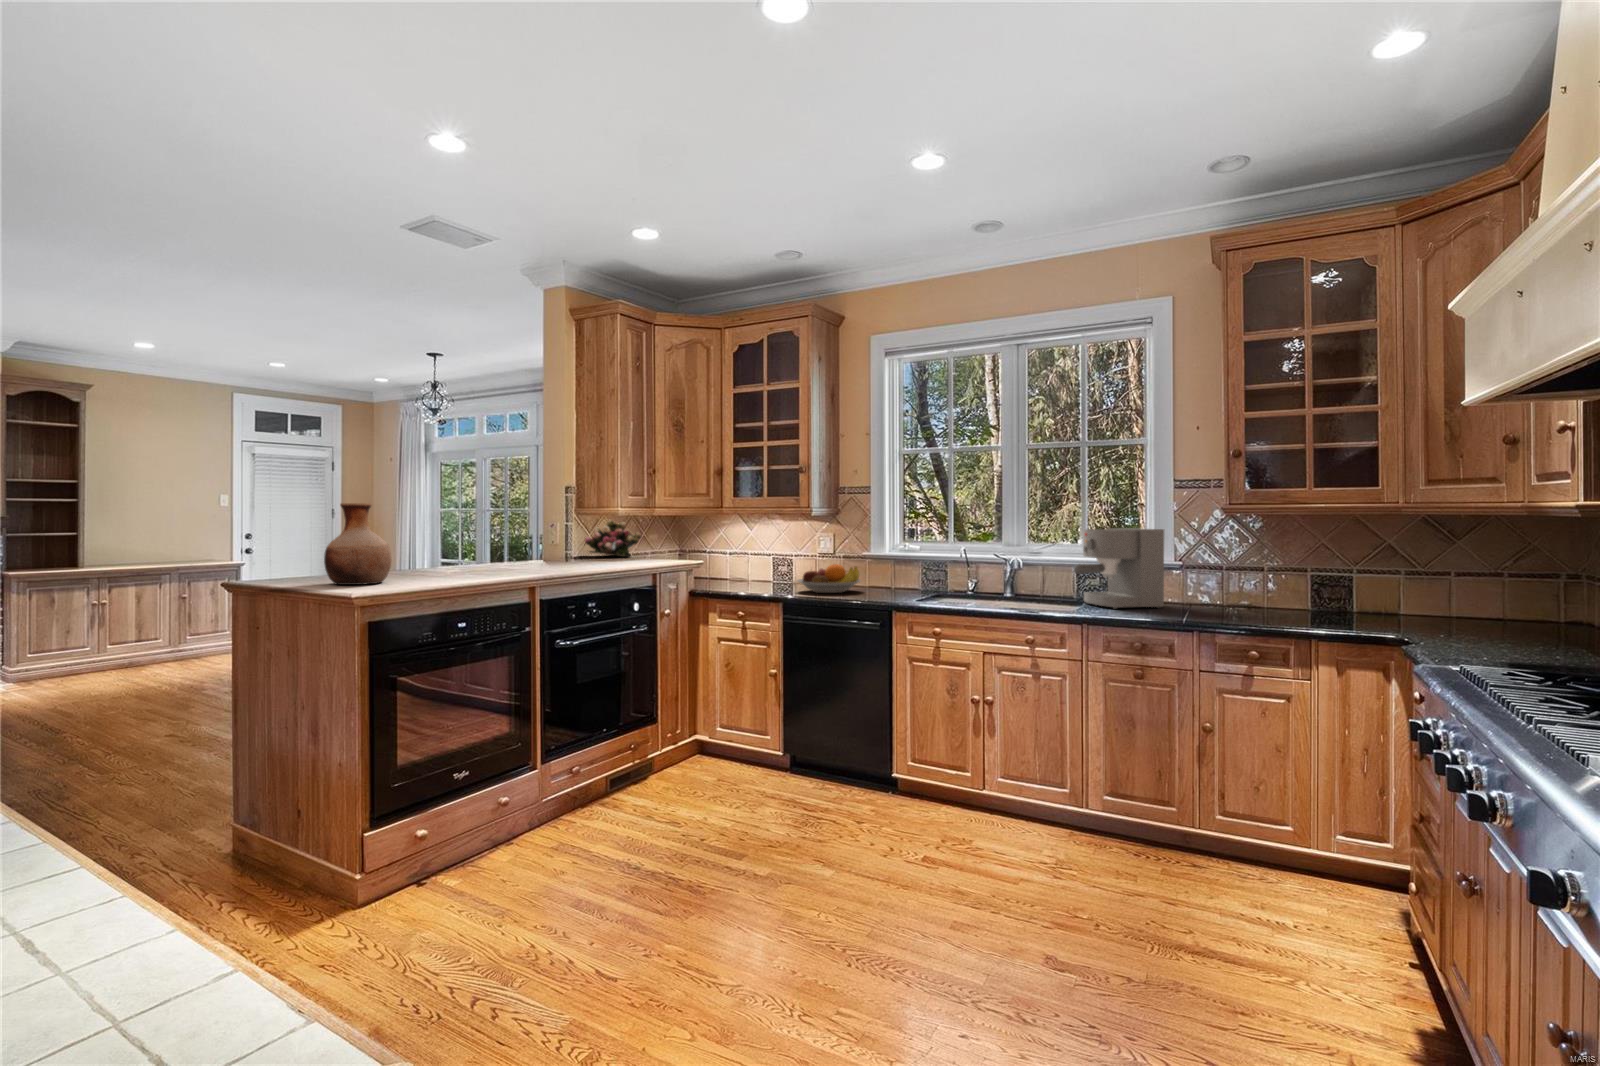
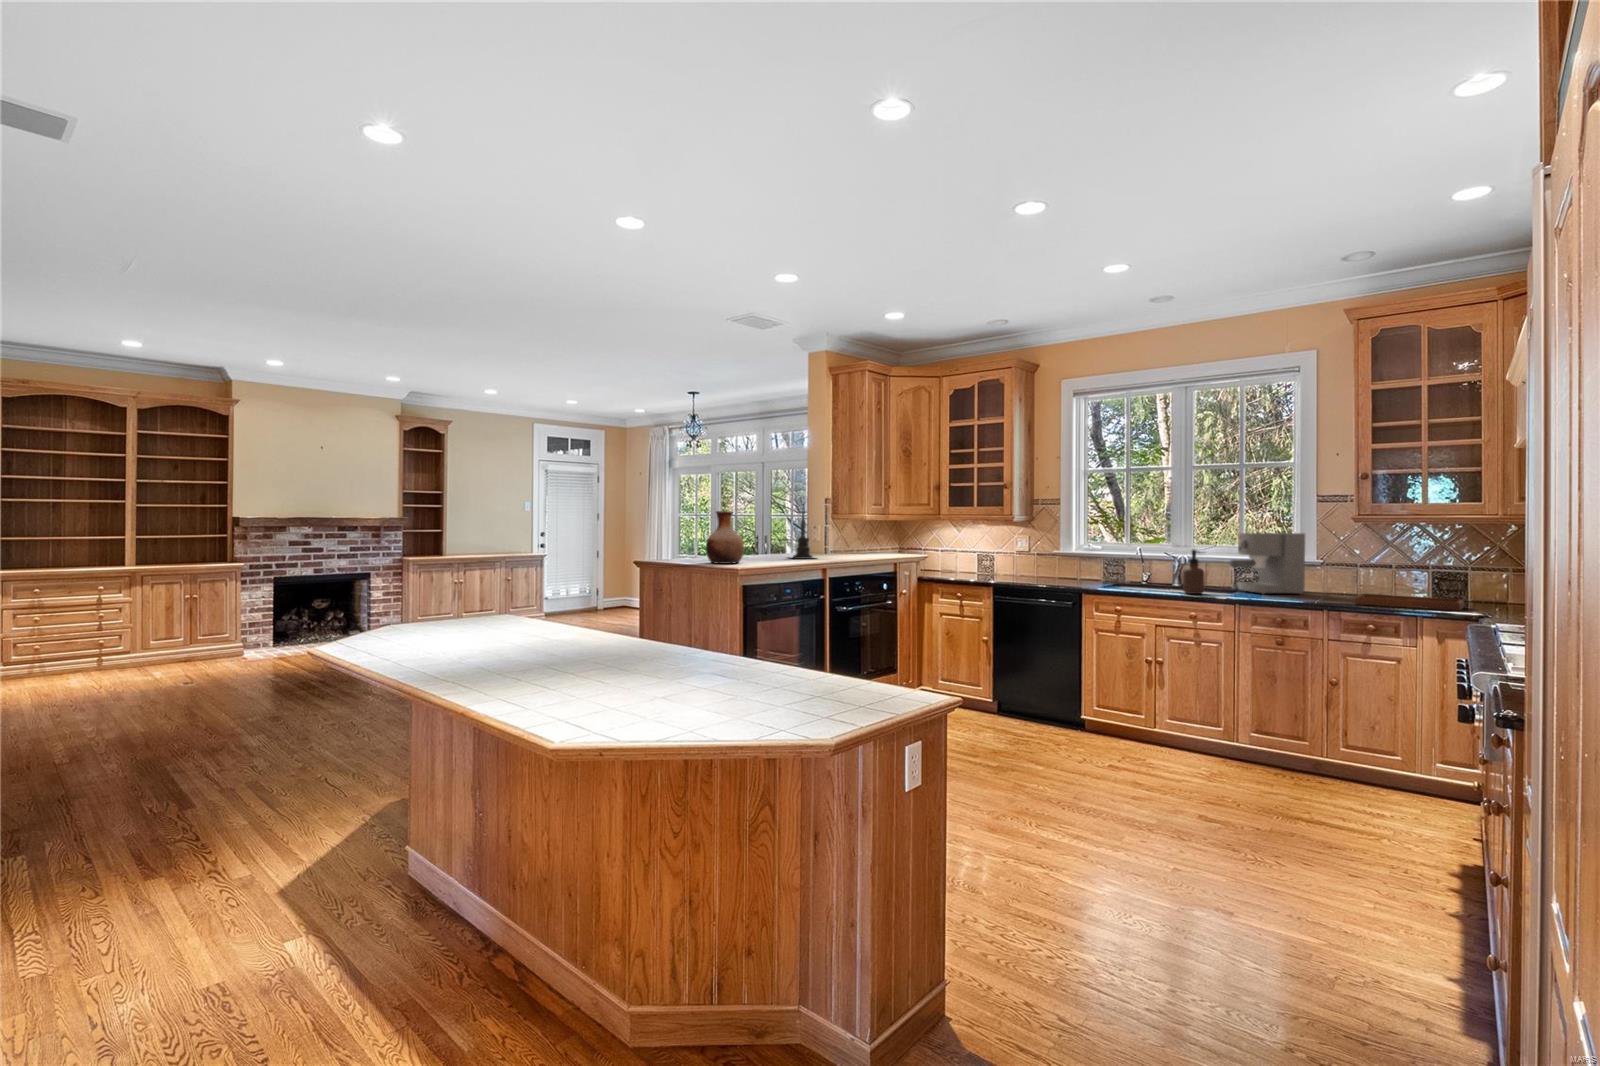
candle holder: none [484,493,533,572] -> present [793,511,813,559]
flower arrangement: present [585,520,641,557] -> none [830,523,877,551]
soap dispenser: none [1017,552,1044,611] -> present [1183,550,1205,594]
fruit bowl: present [797,564,861,593] -> none [1002,559,1054,581]
tray: none [1233,587,1365,633] -> present [1355,578,1464,611]

